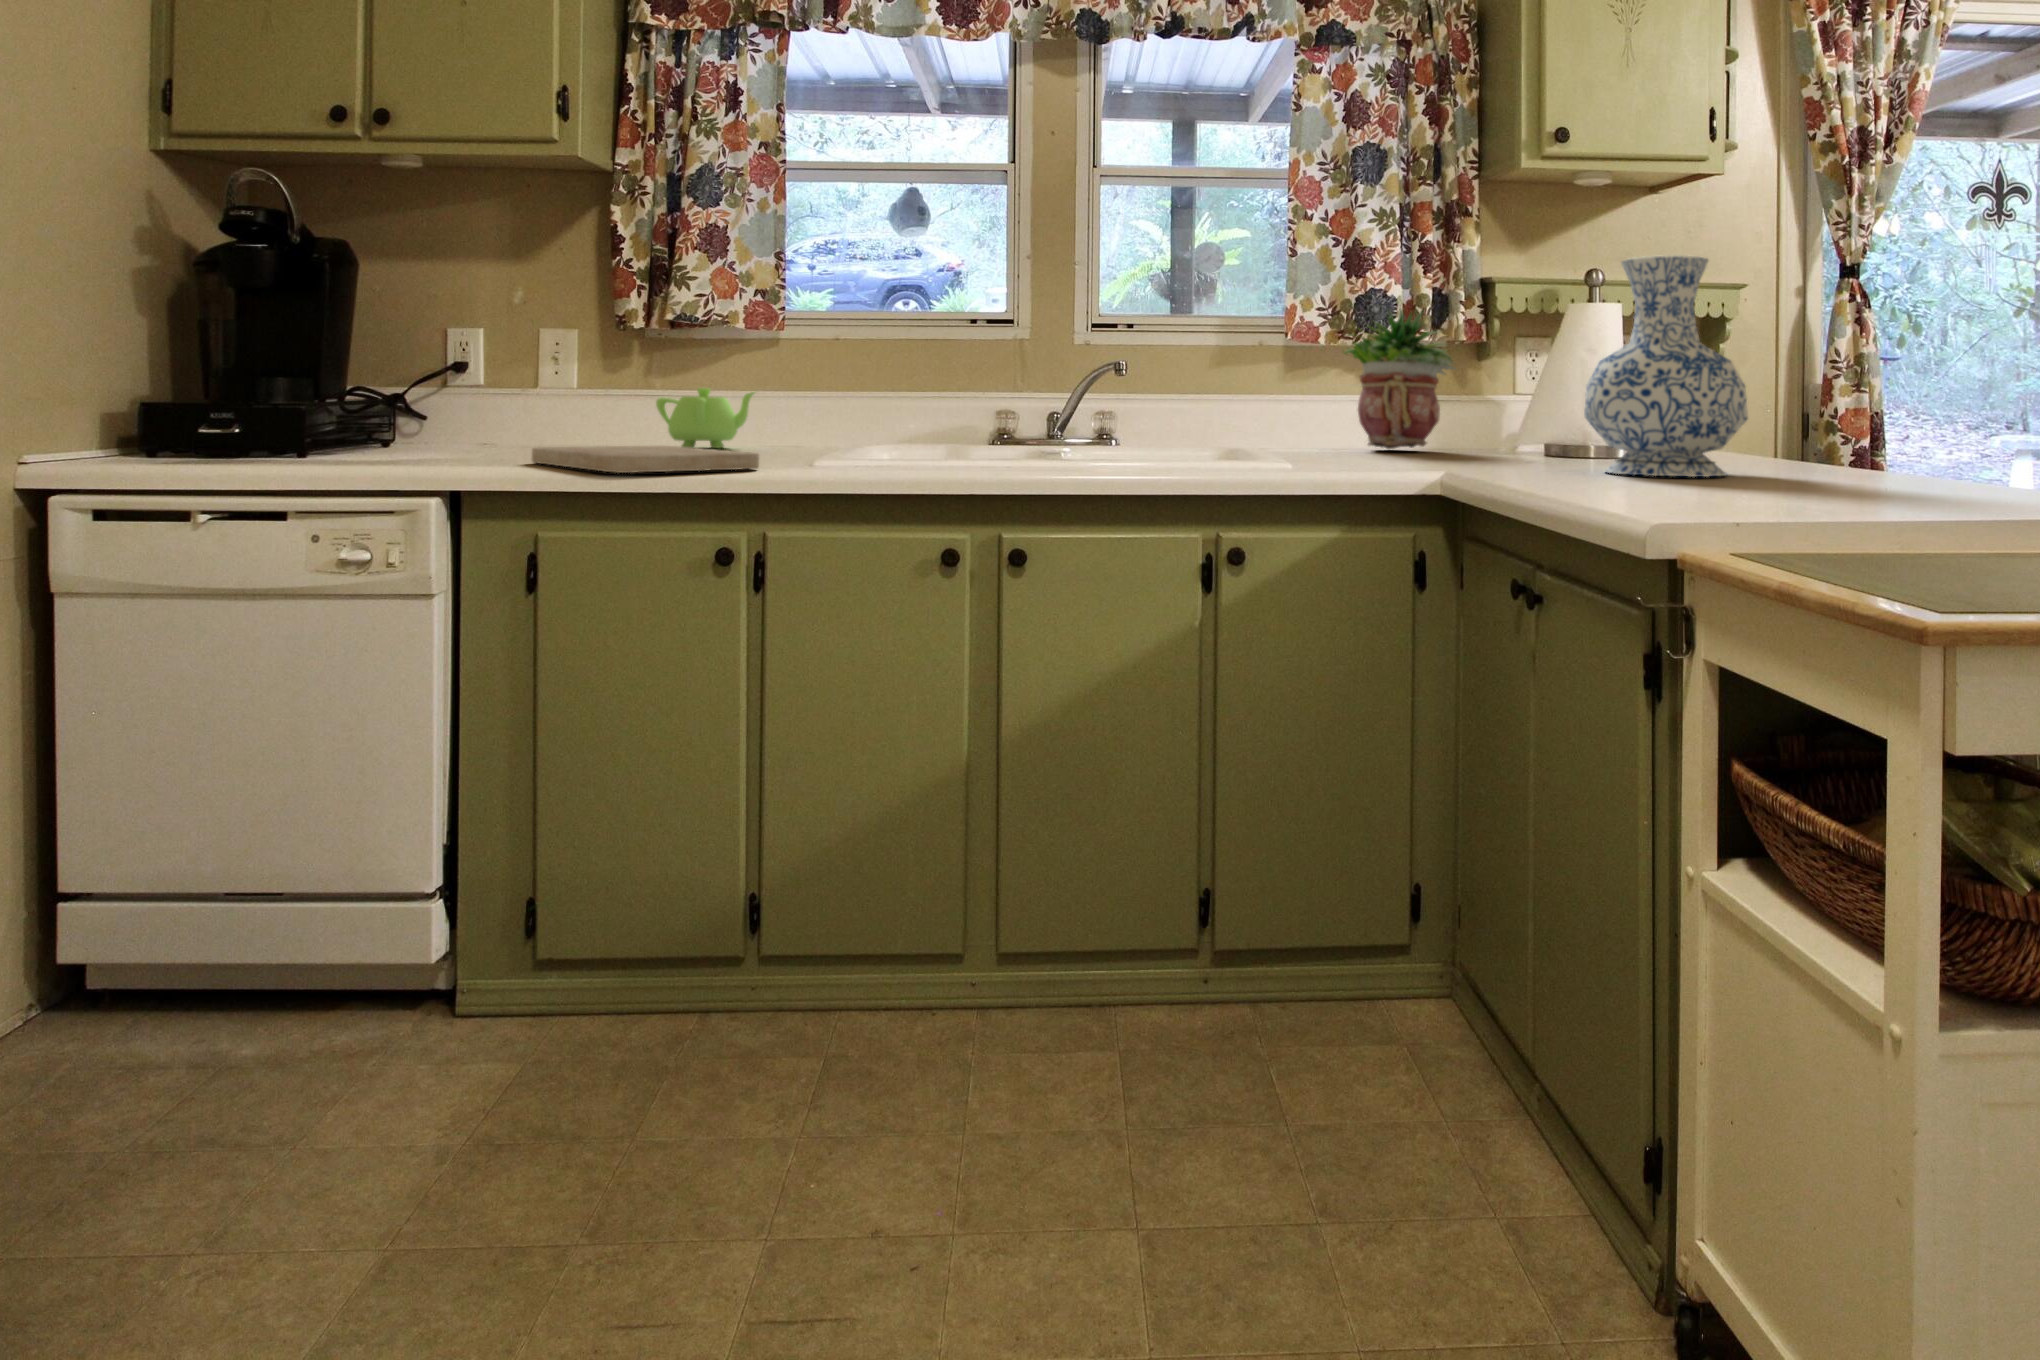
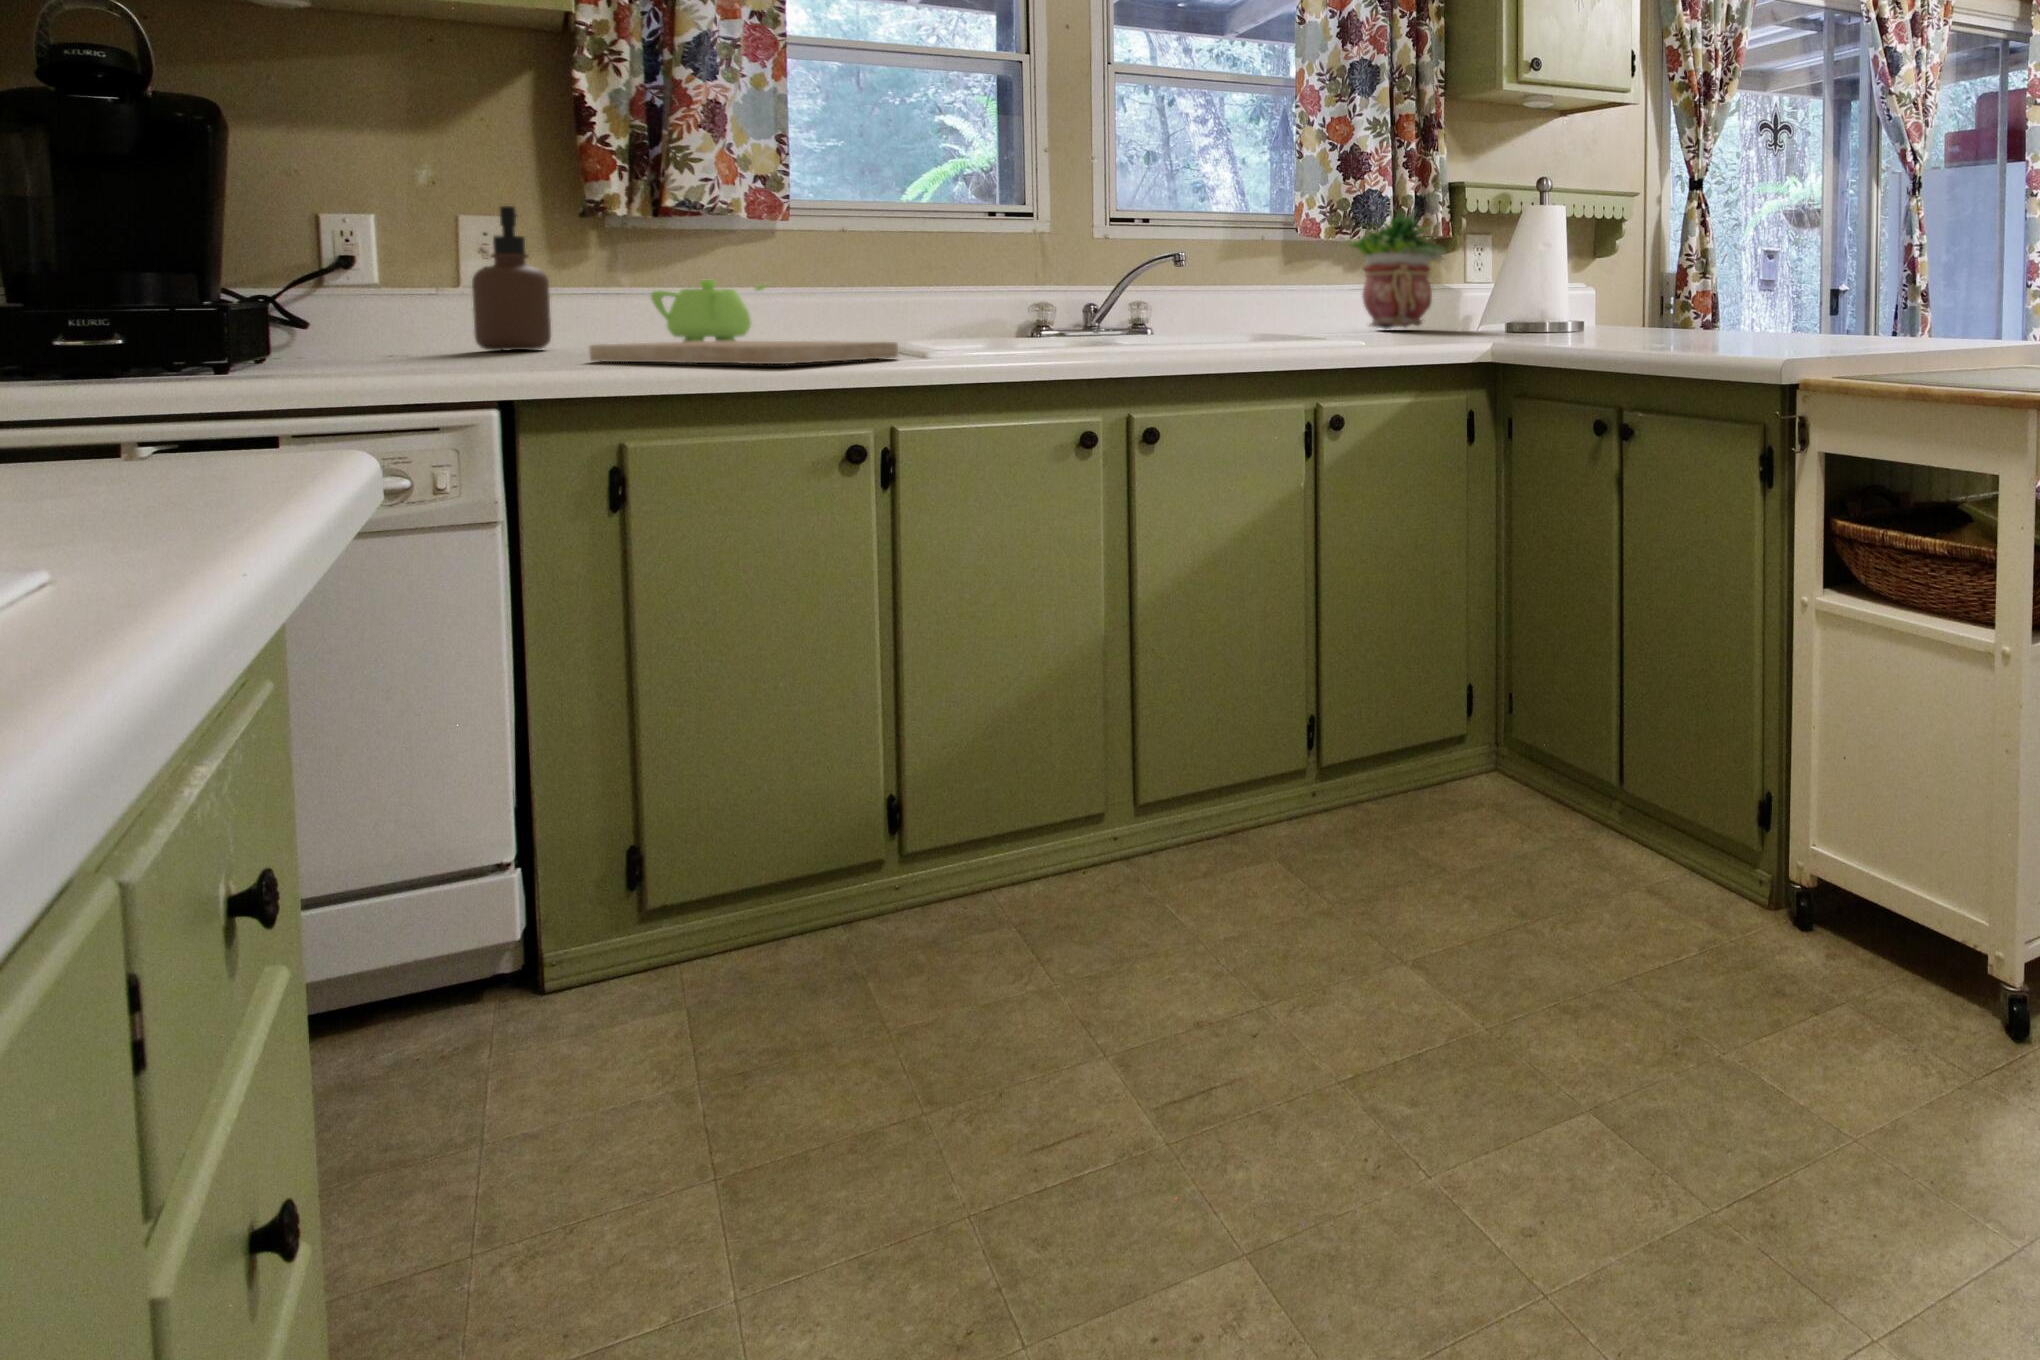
vase: present [1584,255,1748,477] -> none [1587,171,1704,339]
soap dispenser: none [523,324,582,448] -> present [472,206,551,351]

